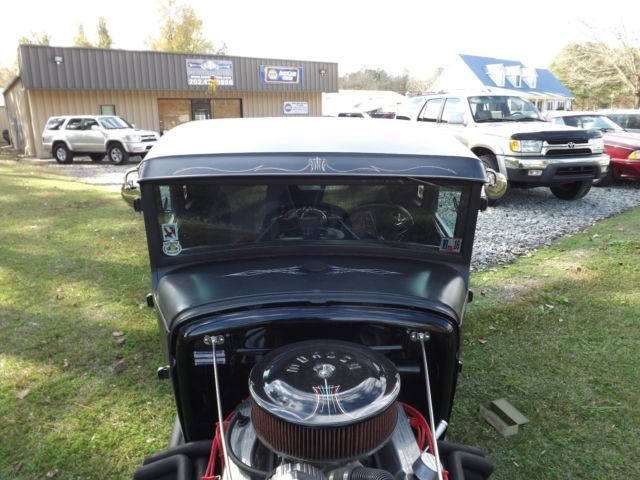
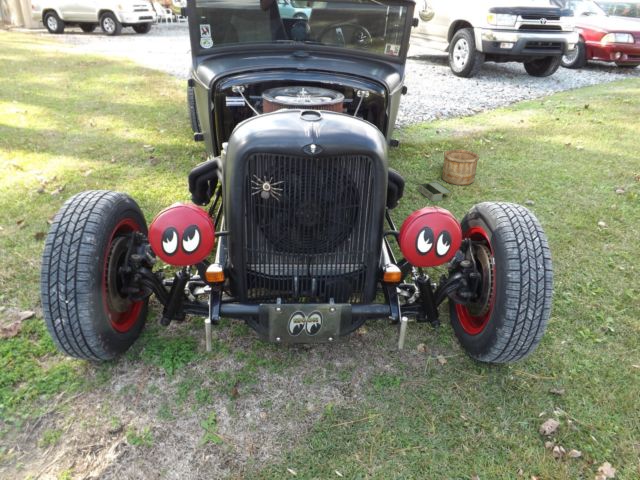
wooden bucket: none [505,342,558,397] -> present [442,149,479,185]

